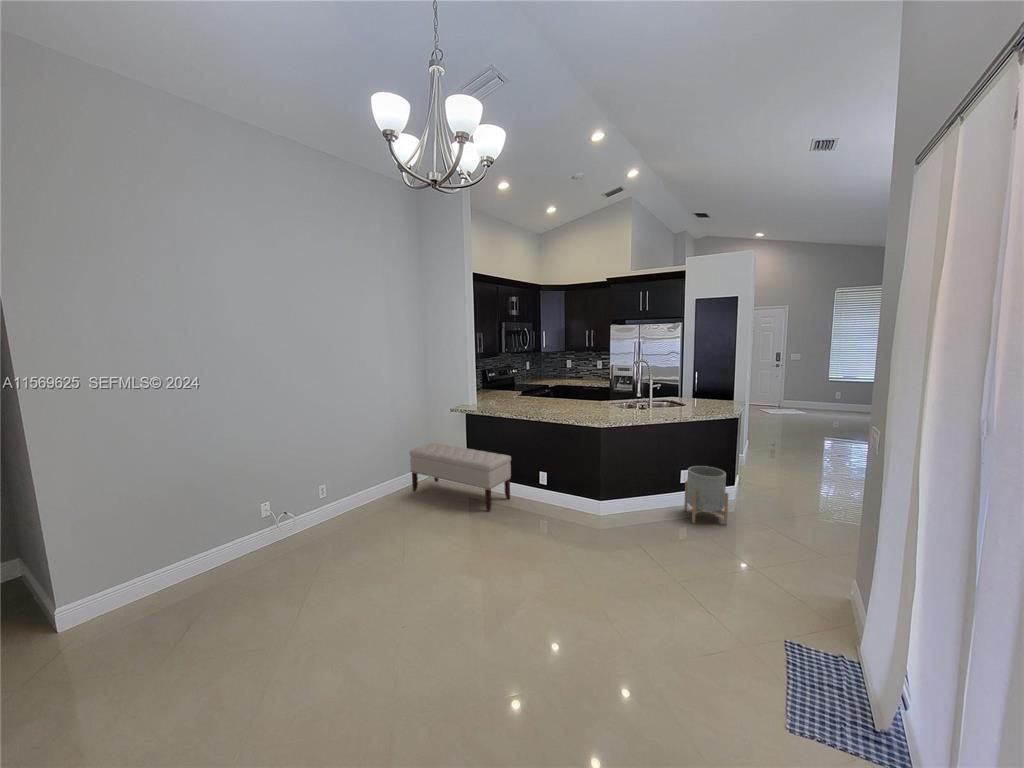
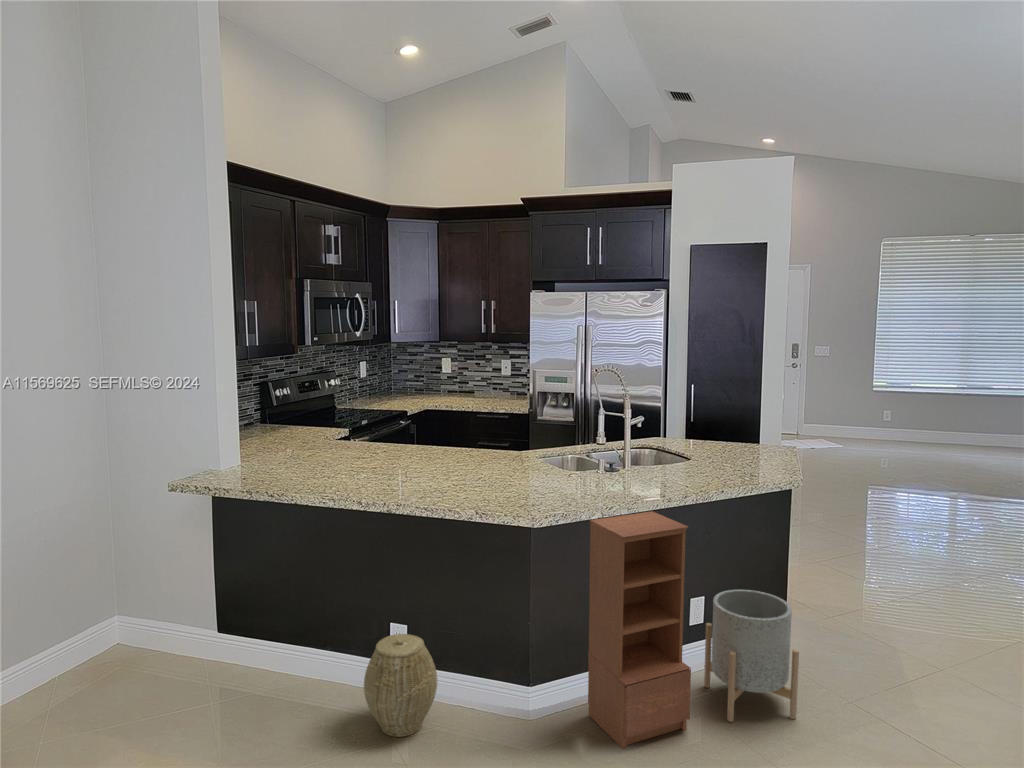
bookcase: none [626,426,673,527] -> present [588,511,691,749]
bench: present [409,443,511,511] -> none [54,564,321,742]
woven basket: none [529,474,559,515] -> present [364,634,437,737]

